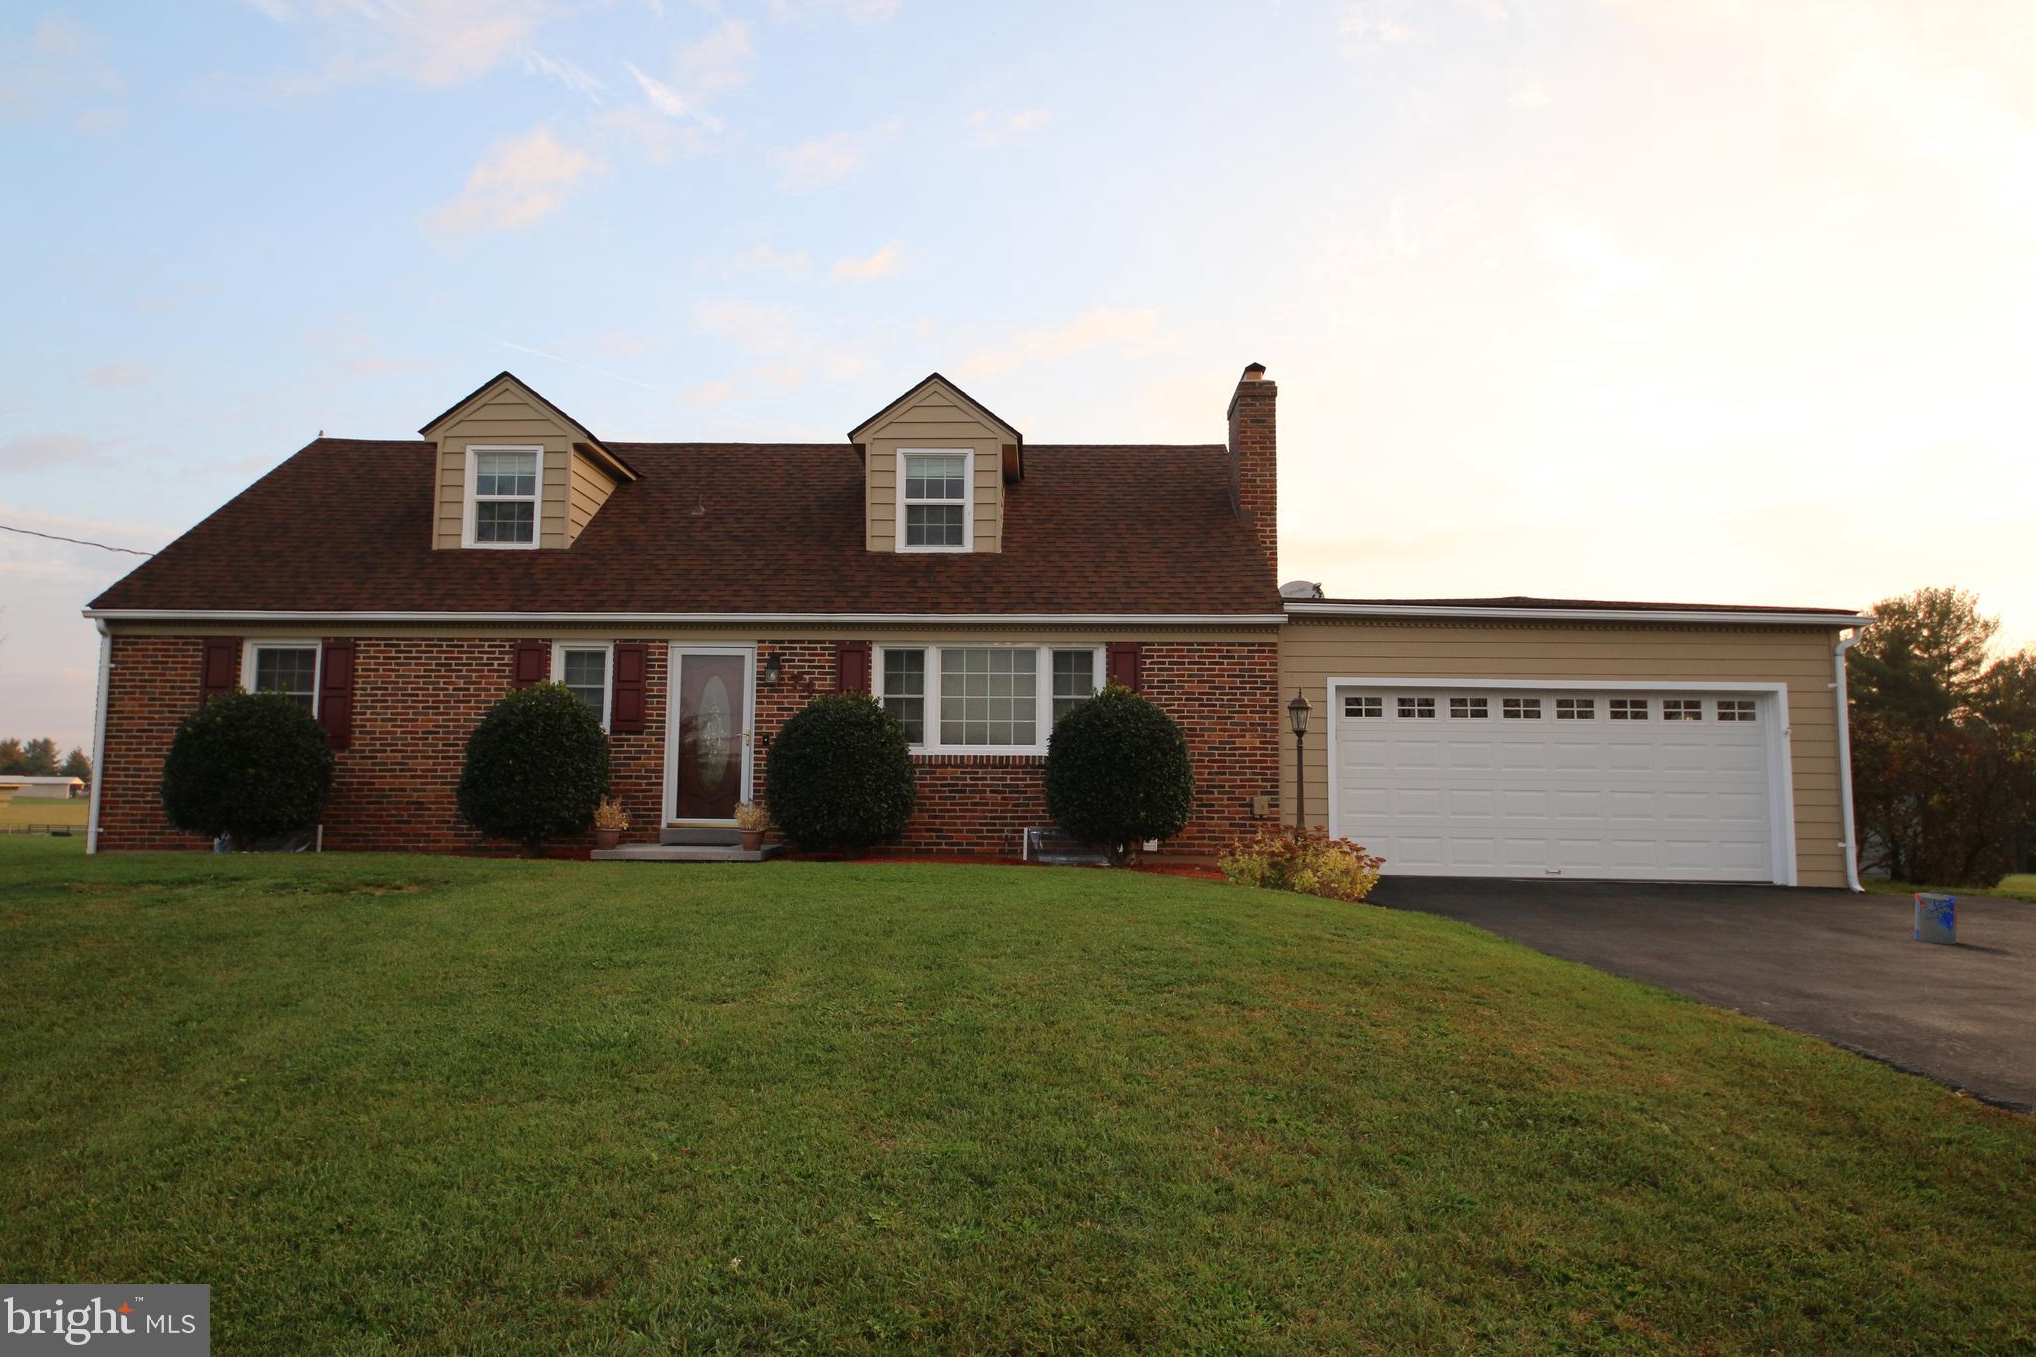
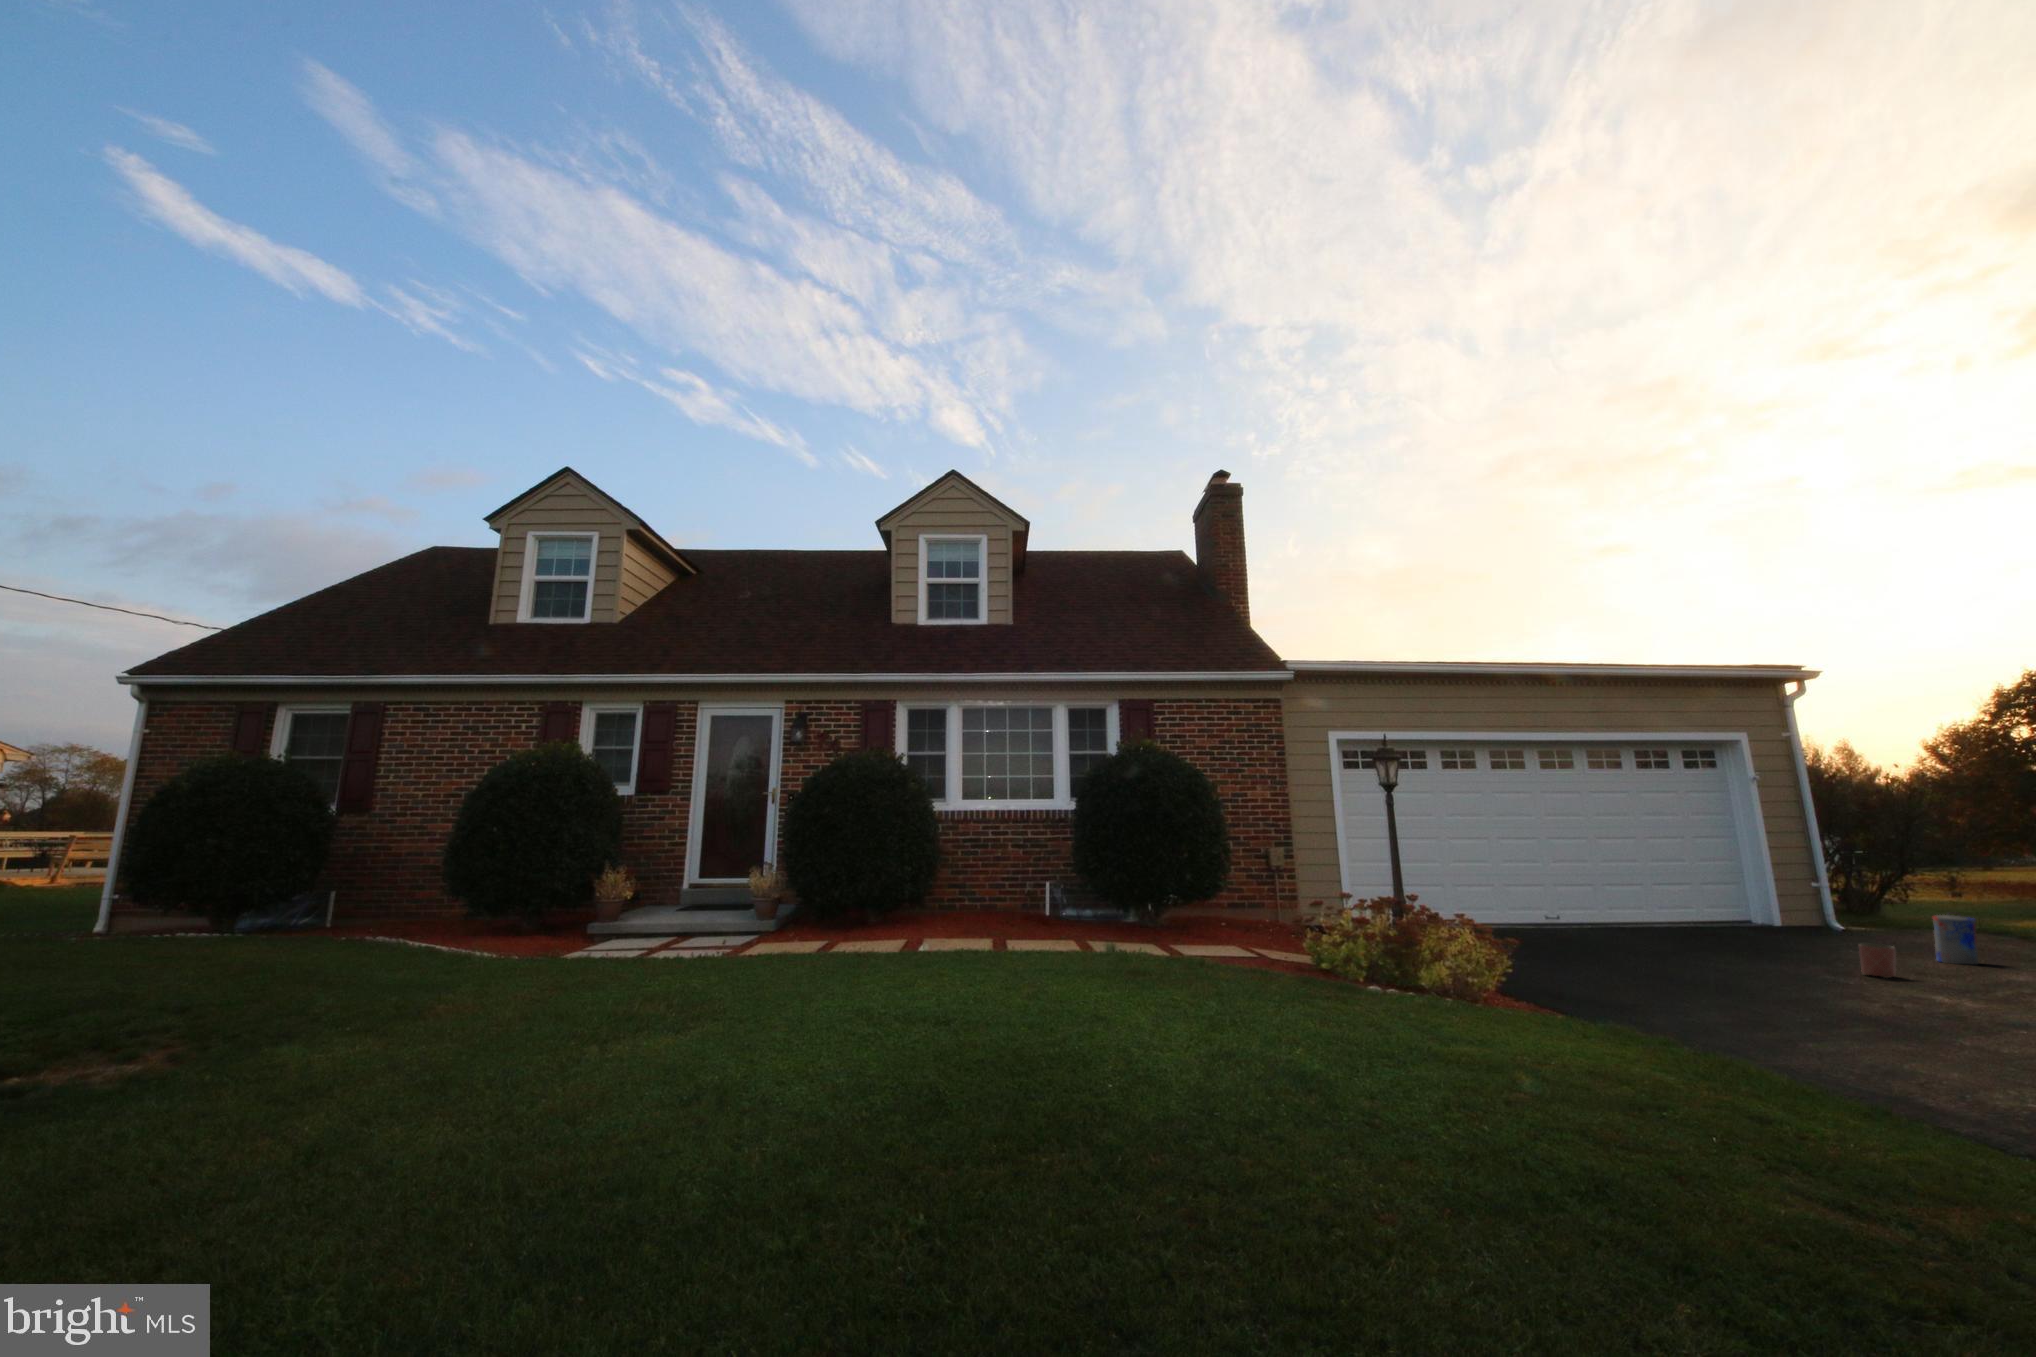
planter: none [1818,928,1854,964] -> present [1859,943,1896,978]

